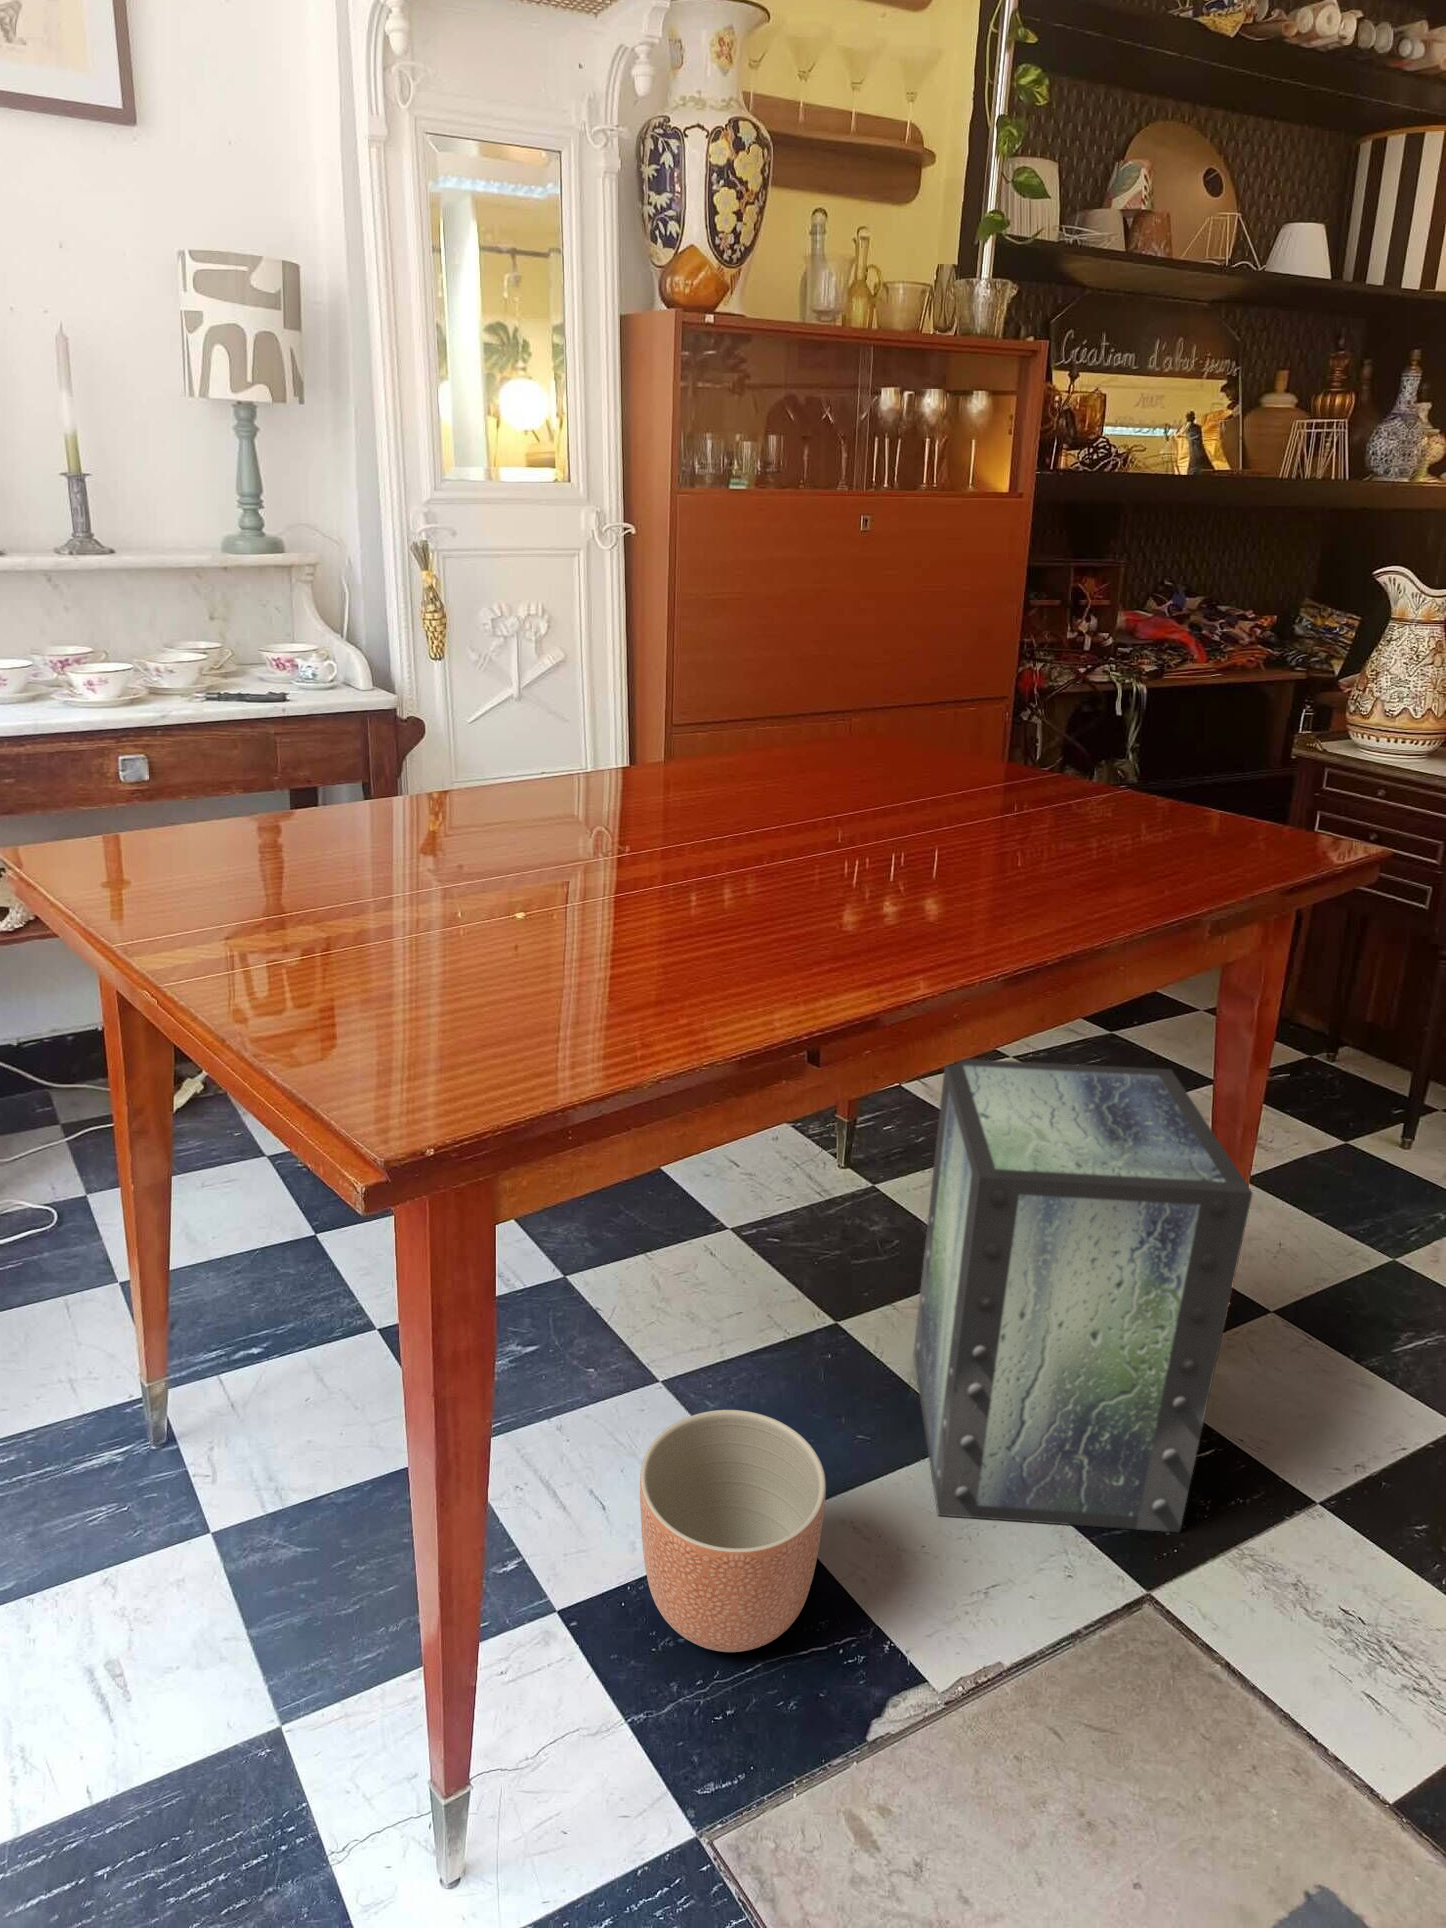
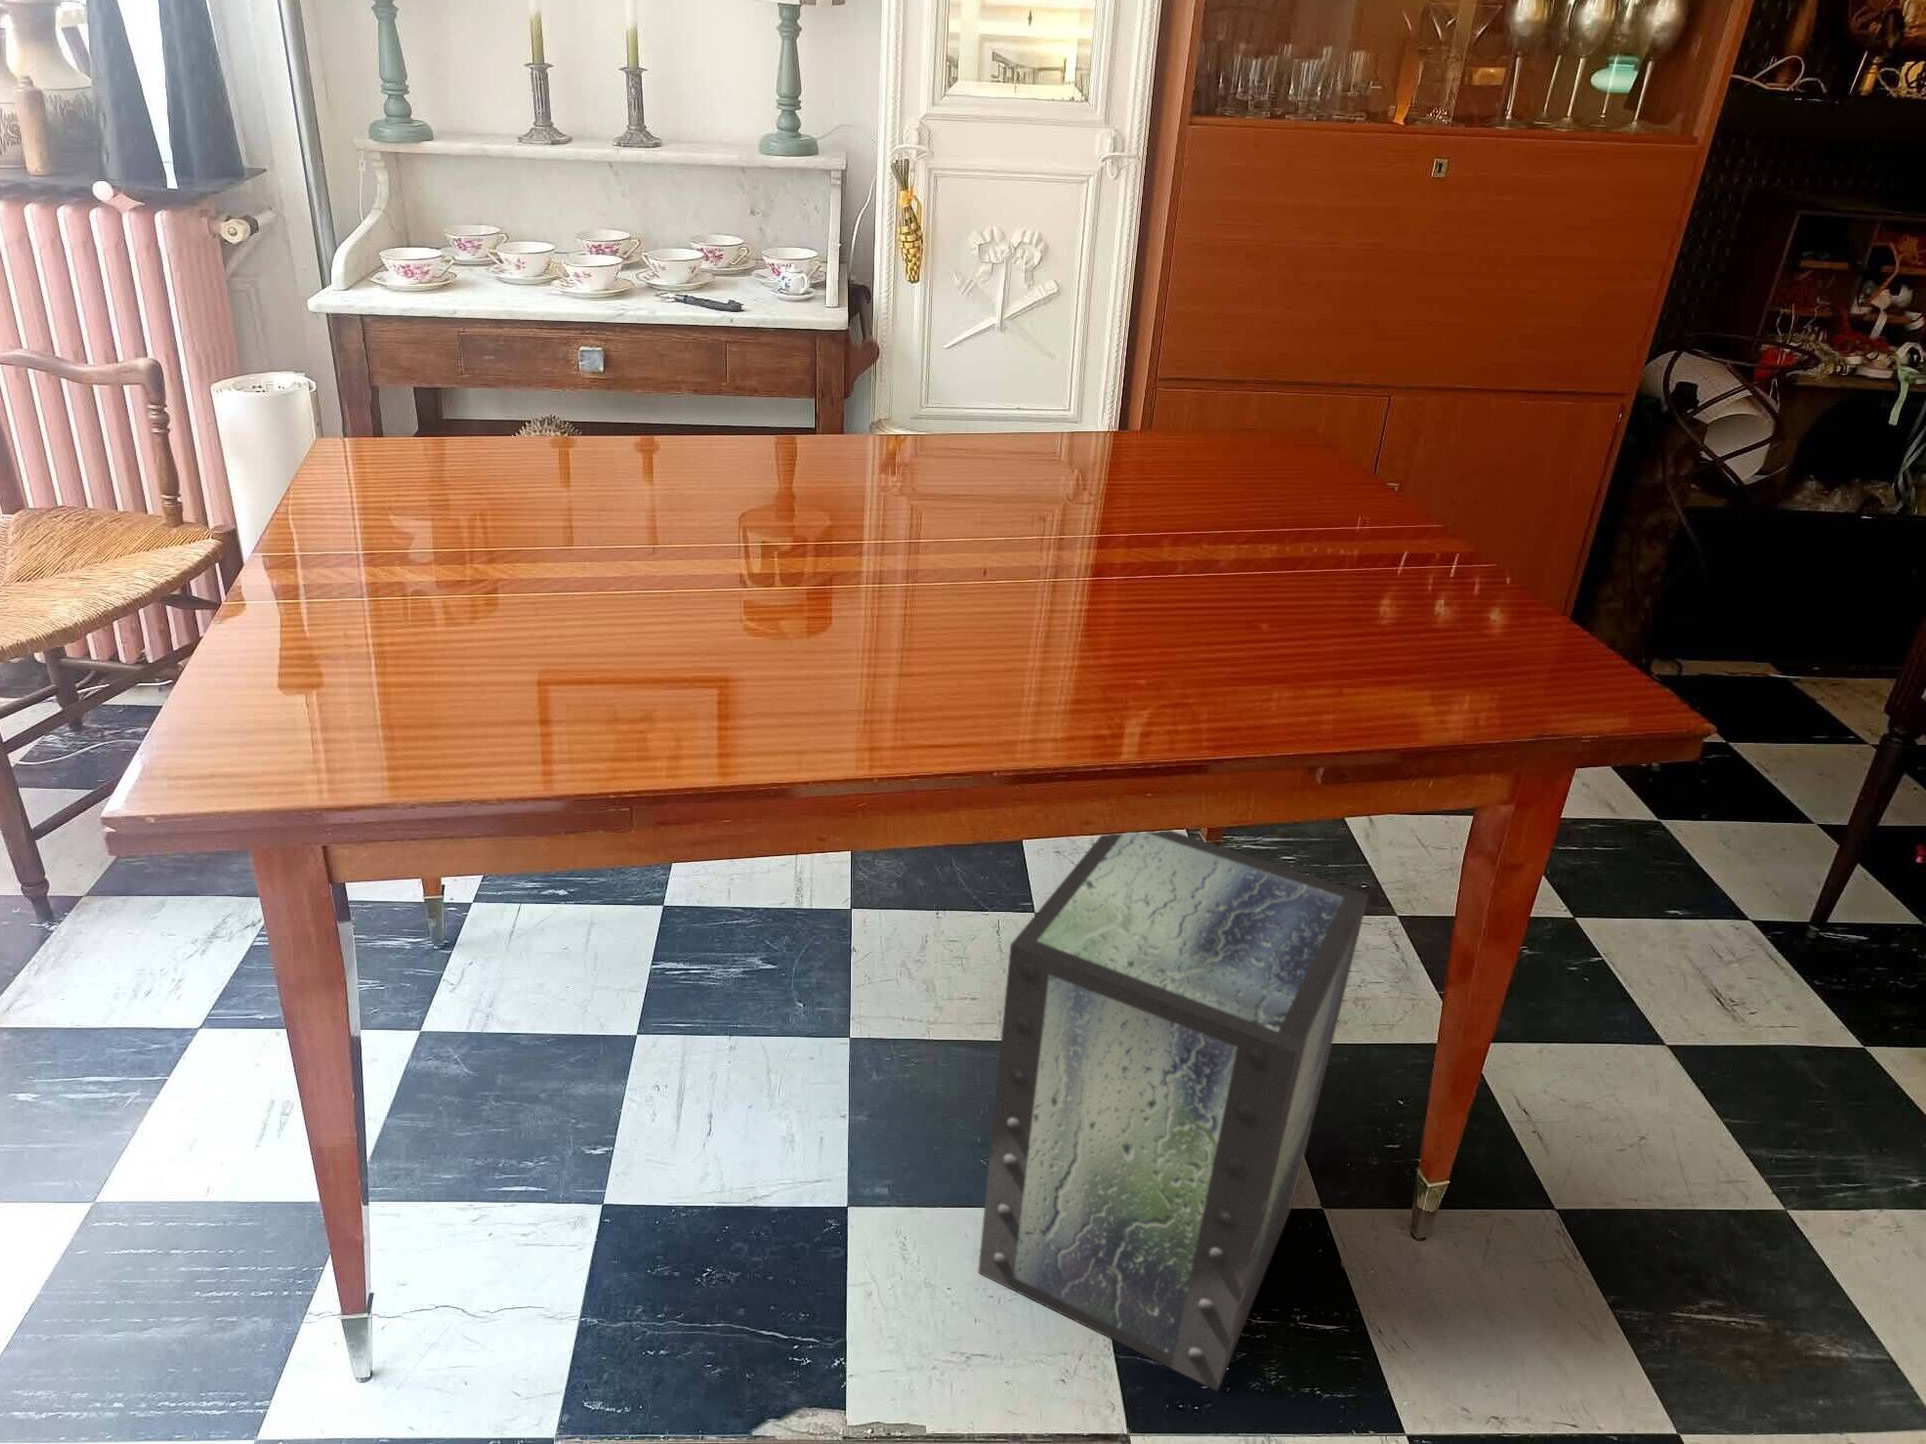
planter: present [640,1410,826,1652] -> none [633,1087,815,1312]

